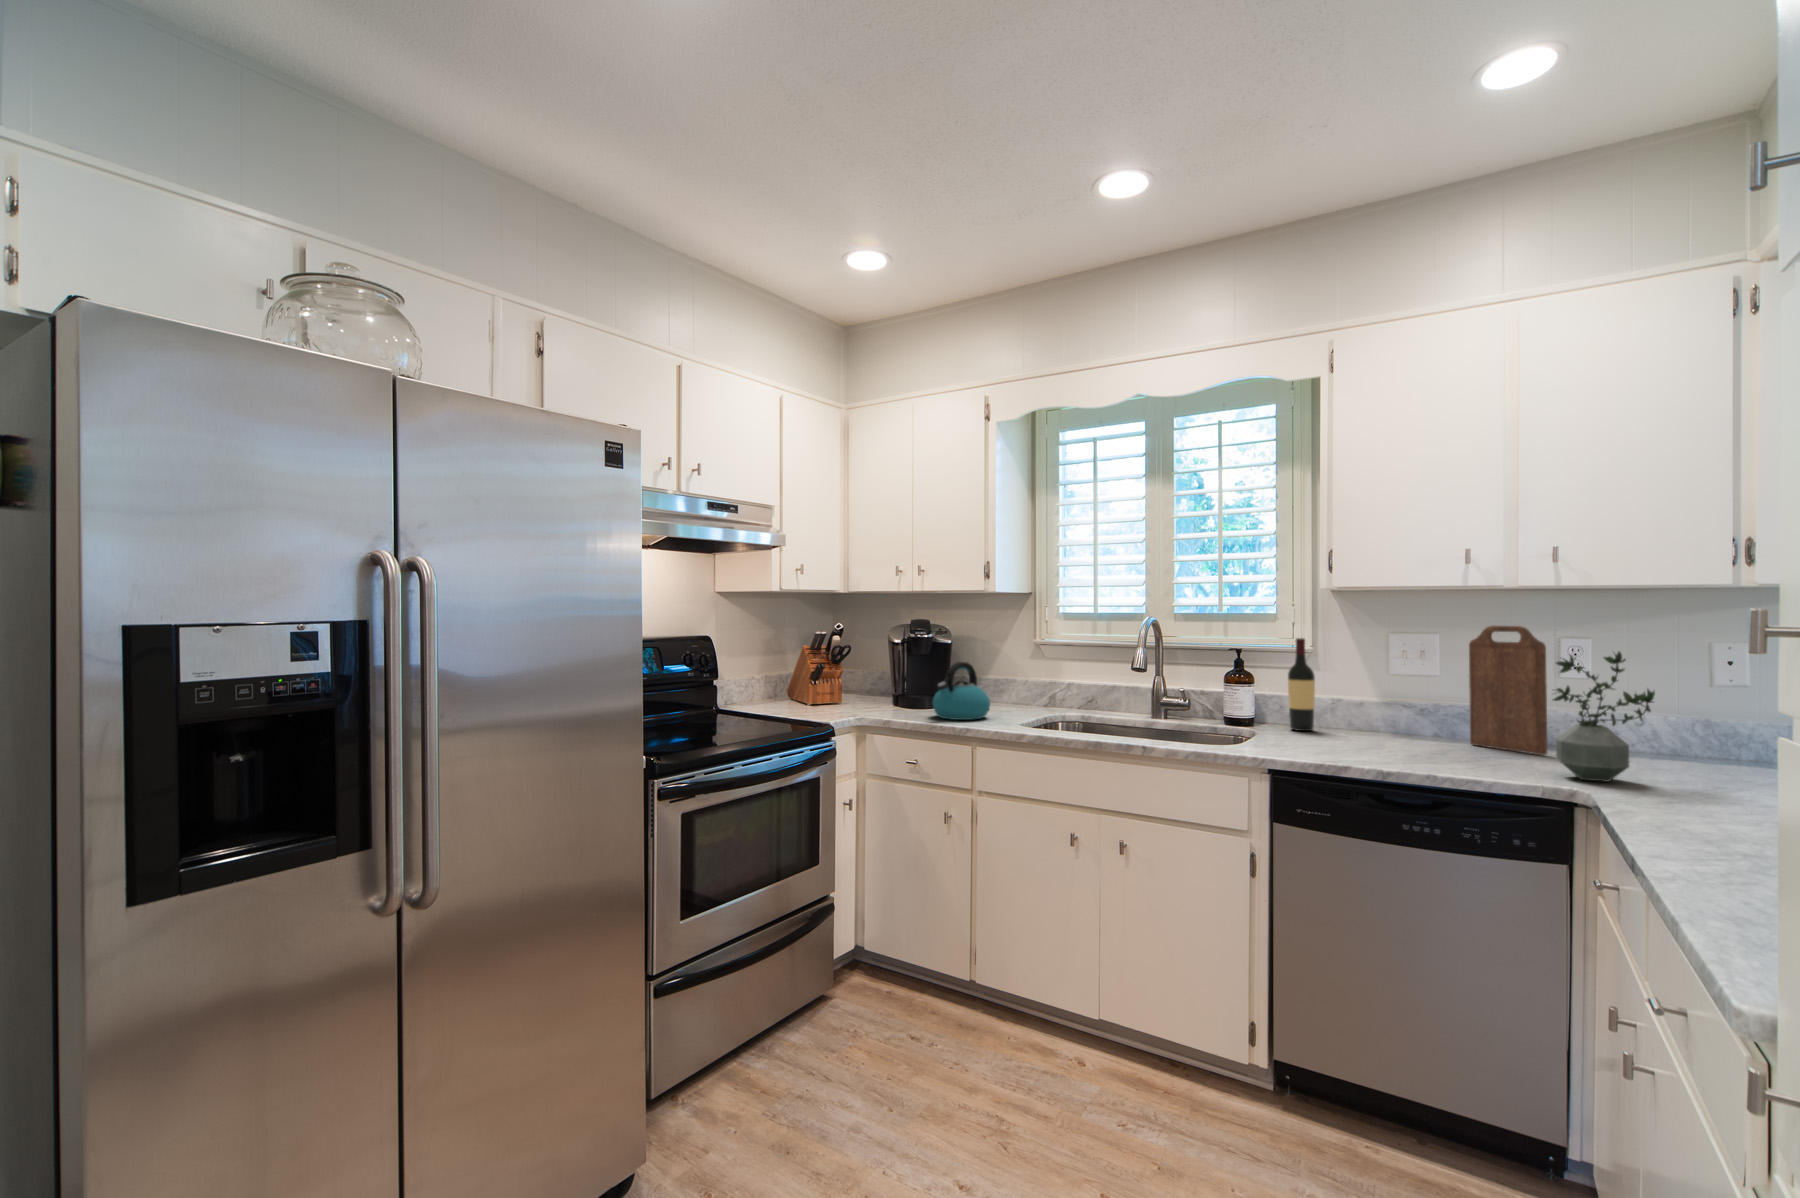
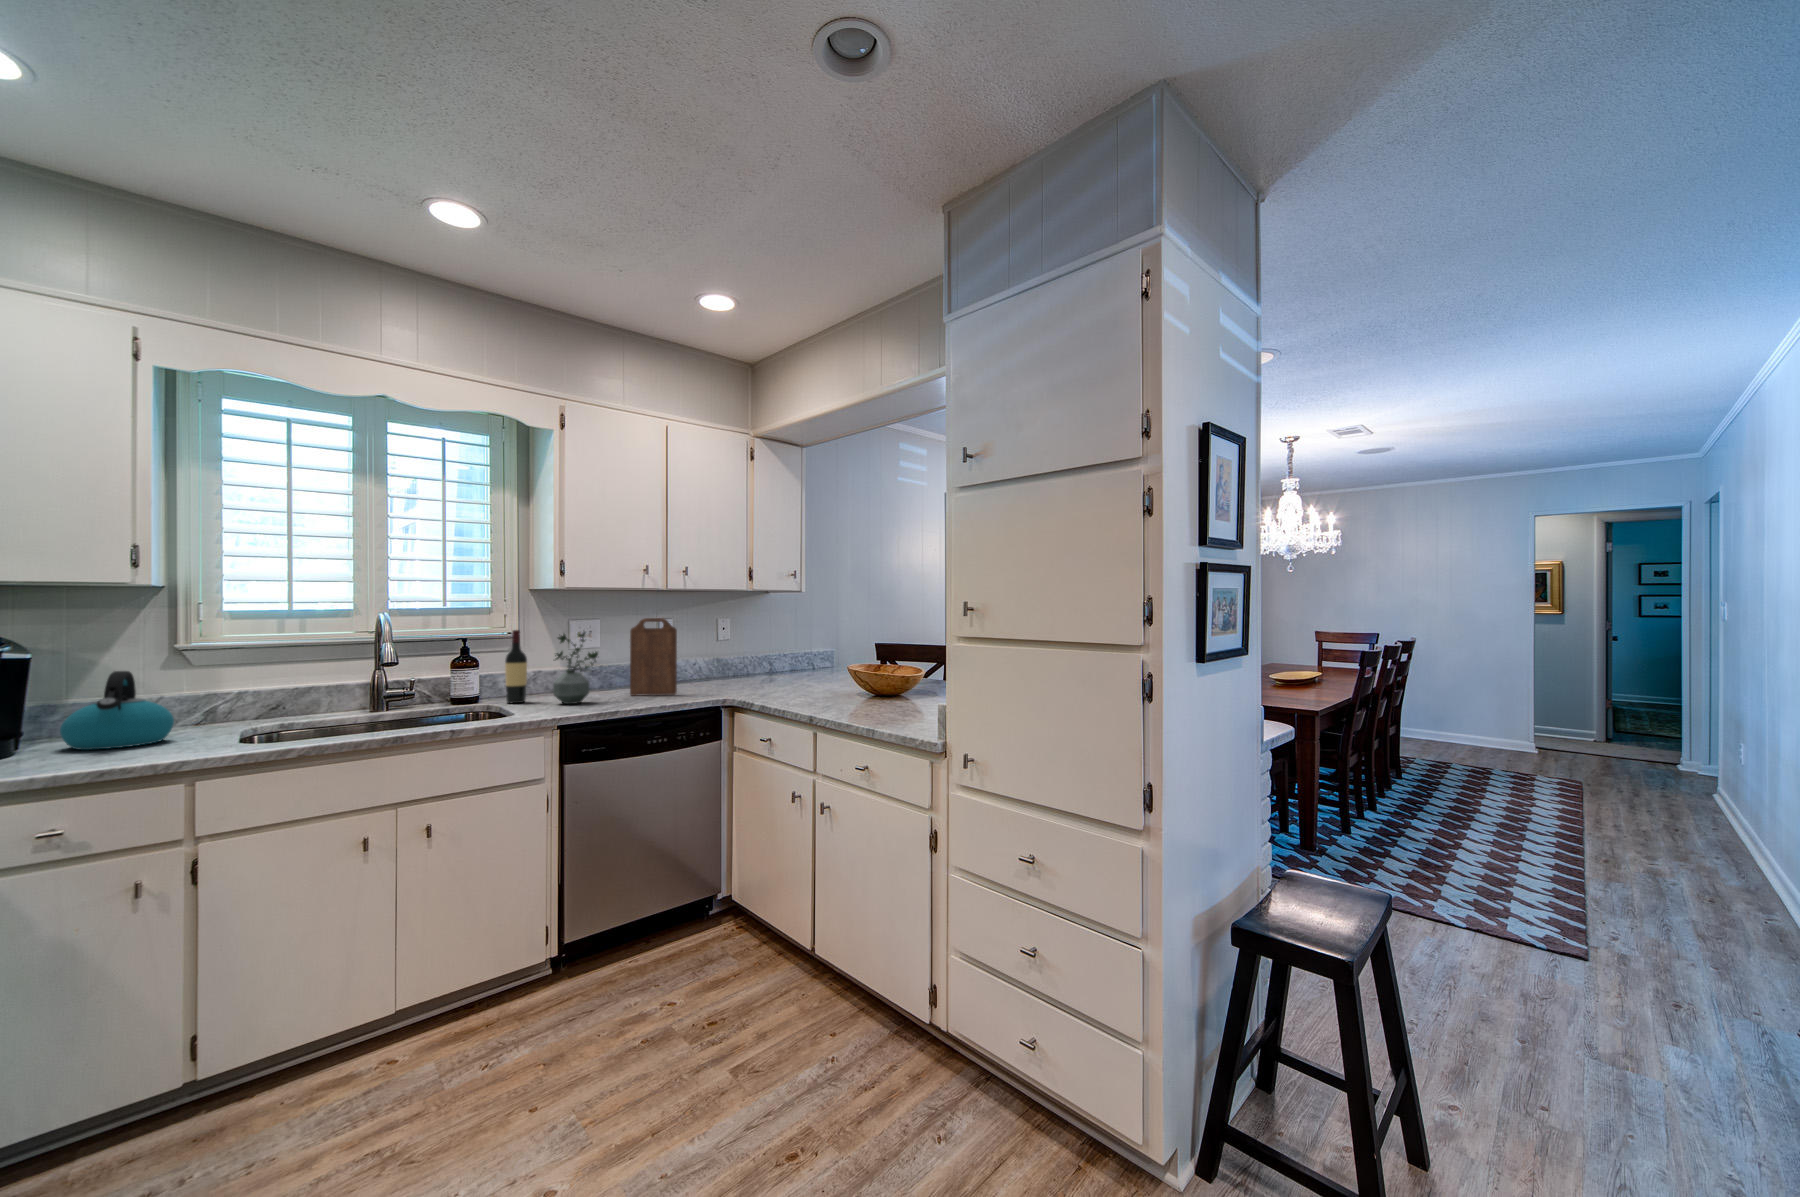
potted plant: present [1553,652,1655,782] -> present [553,632,598,704]

